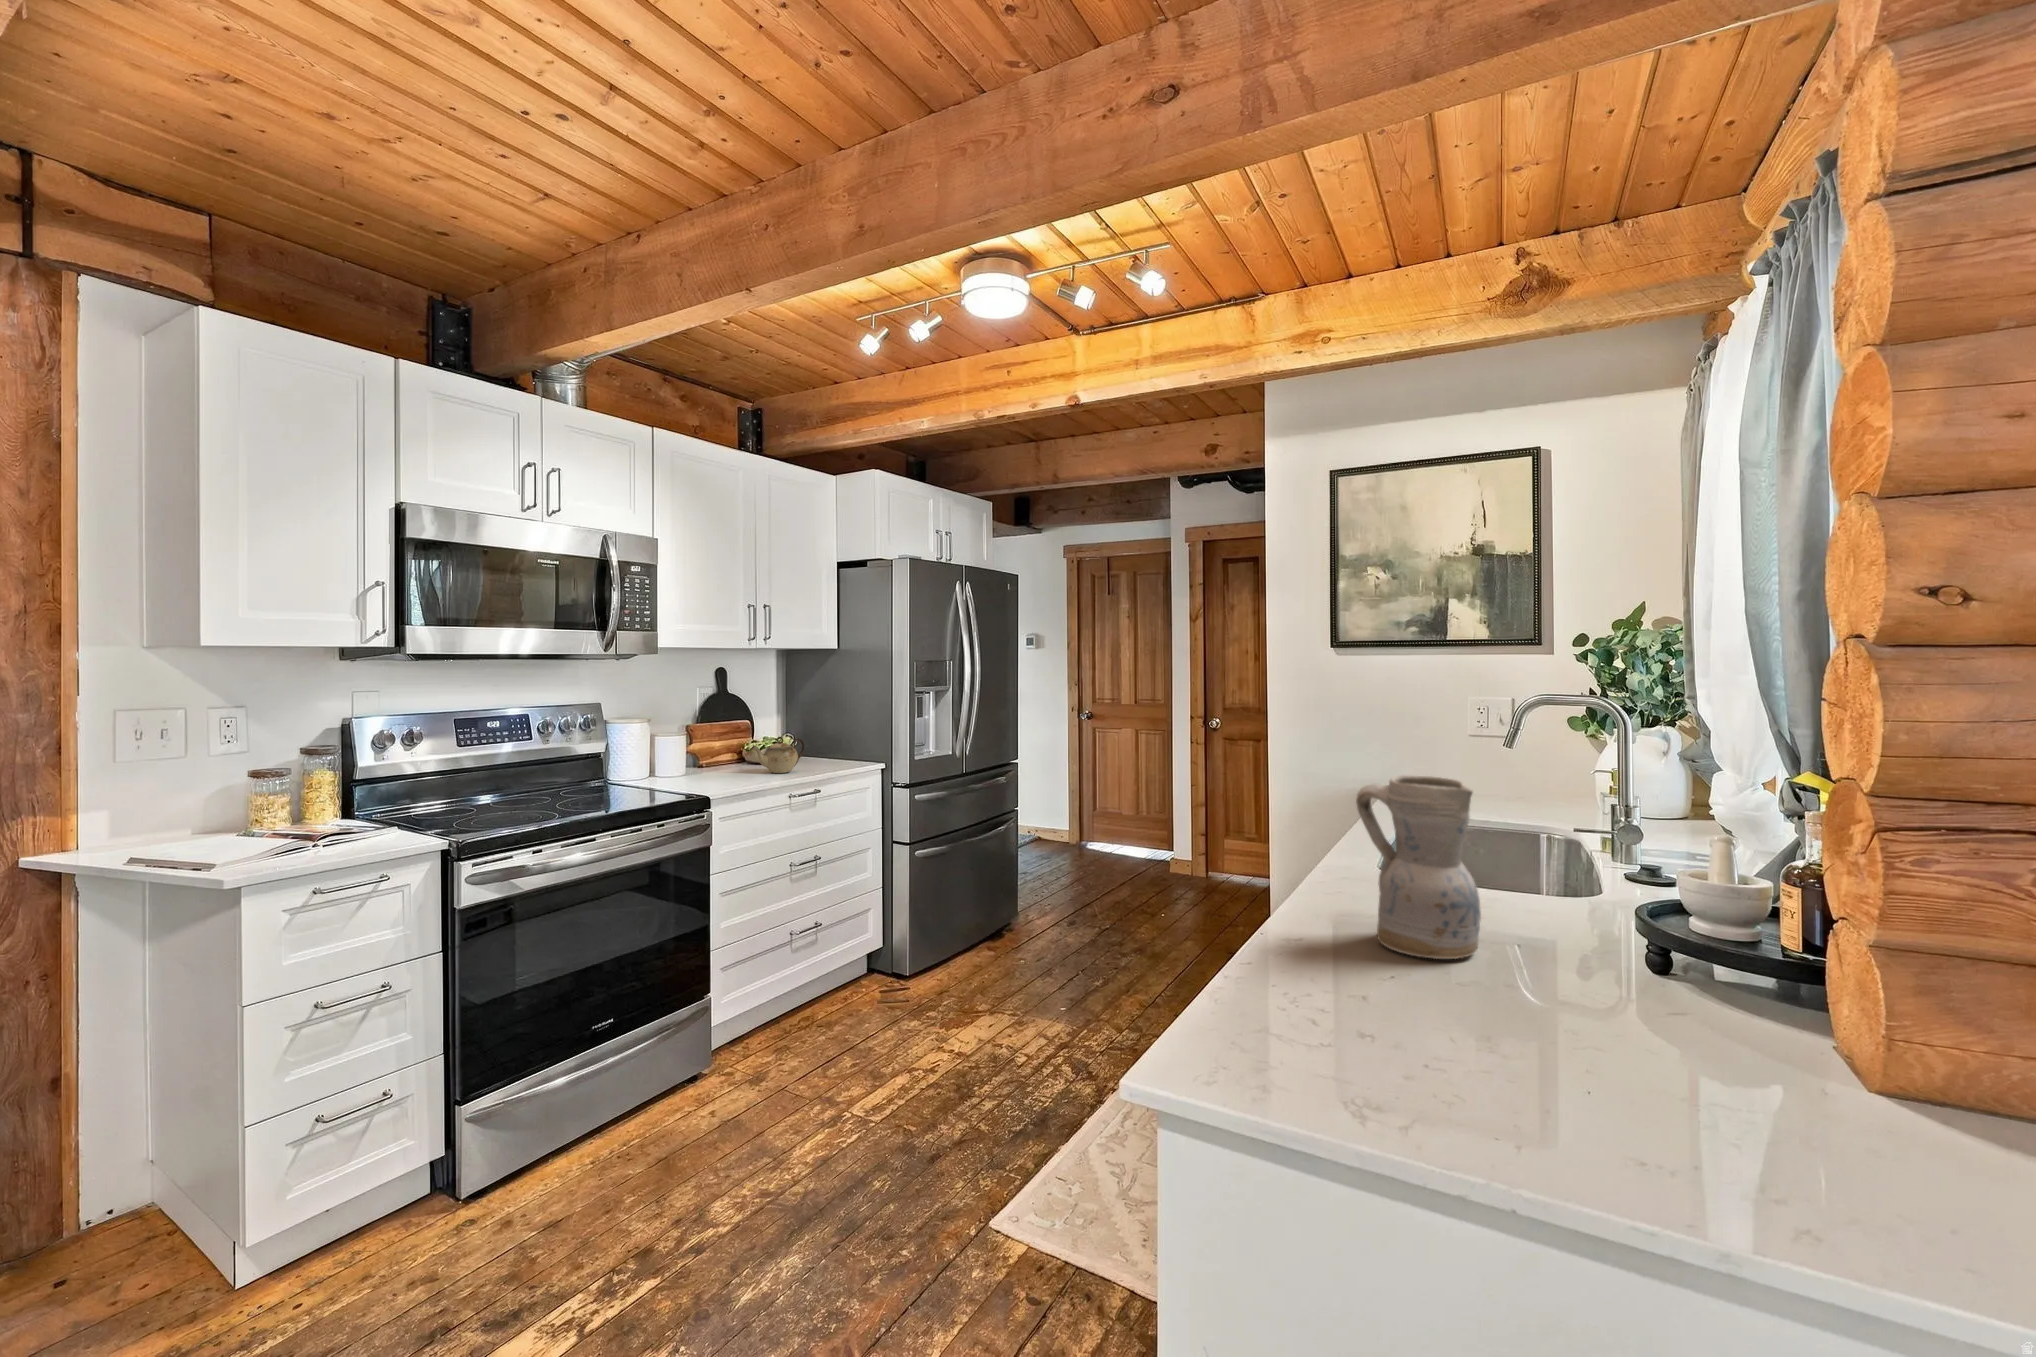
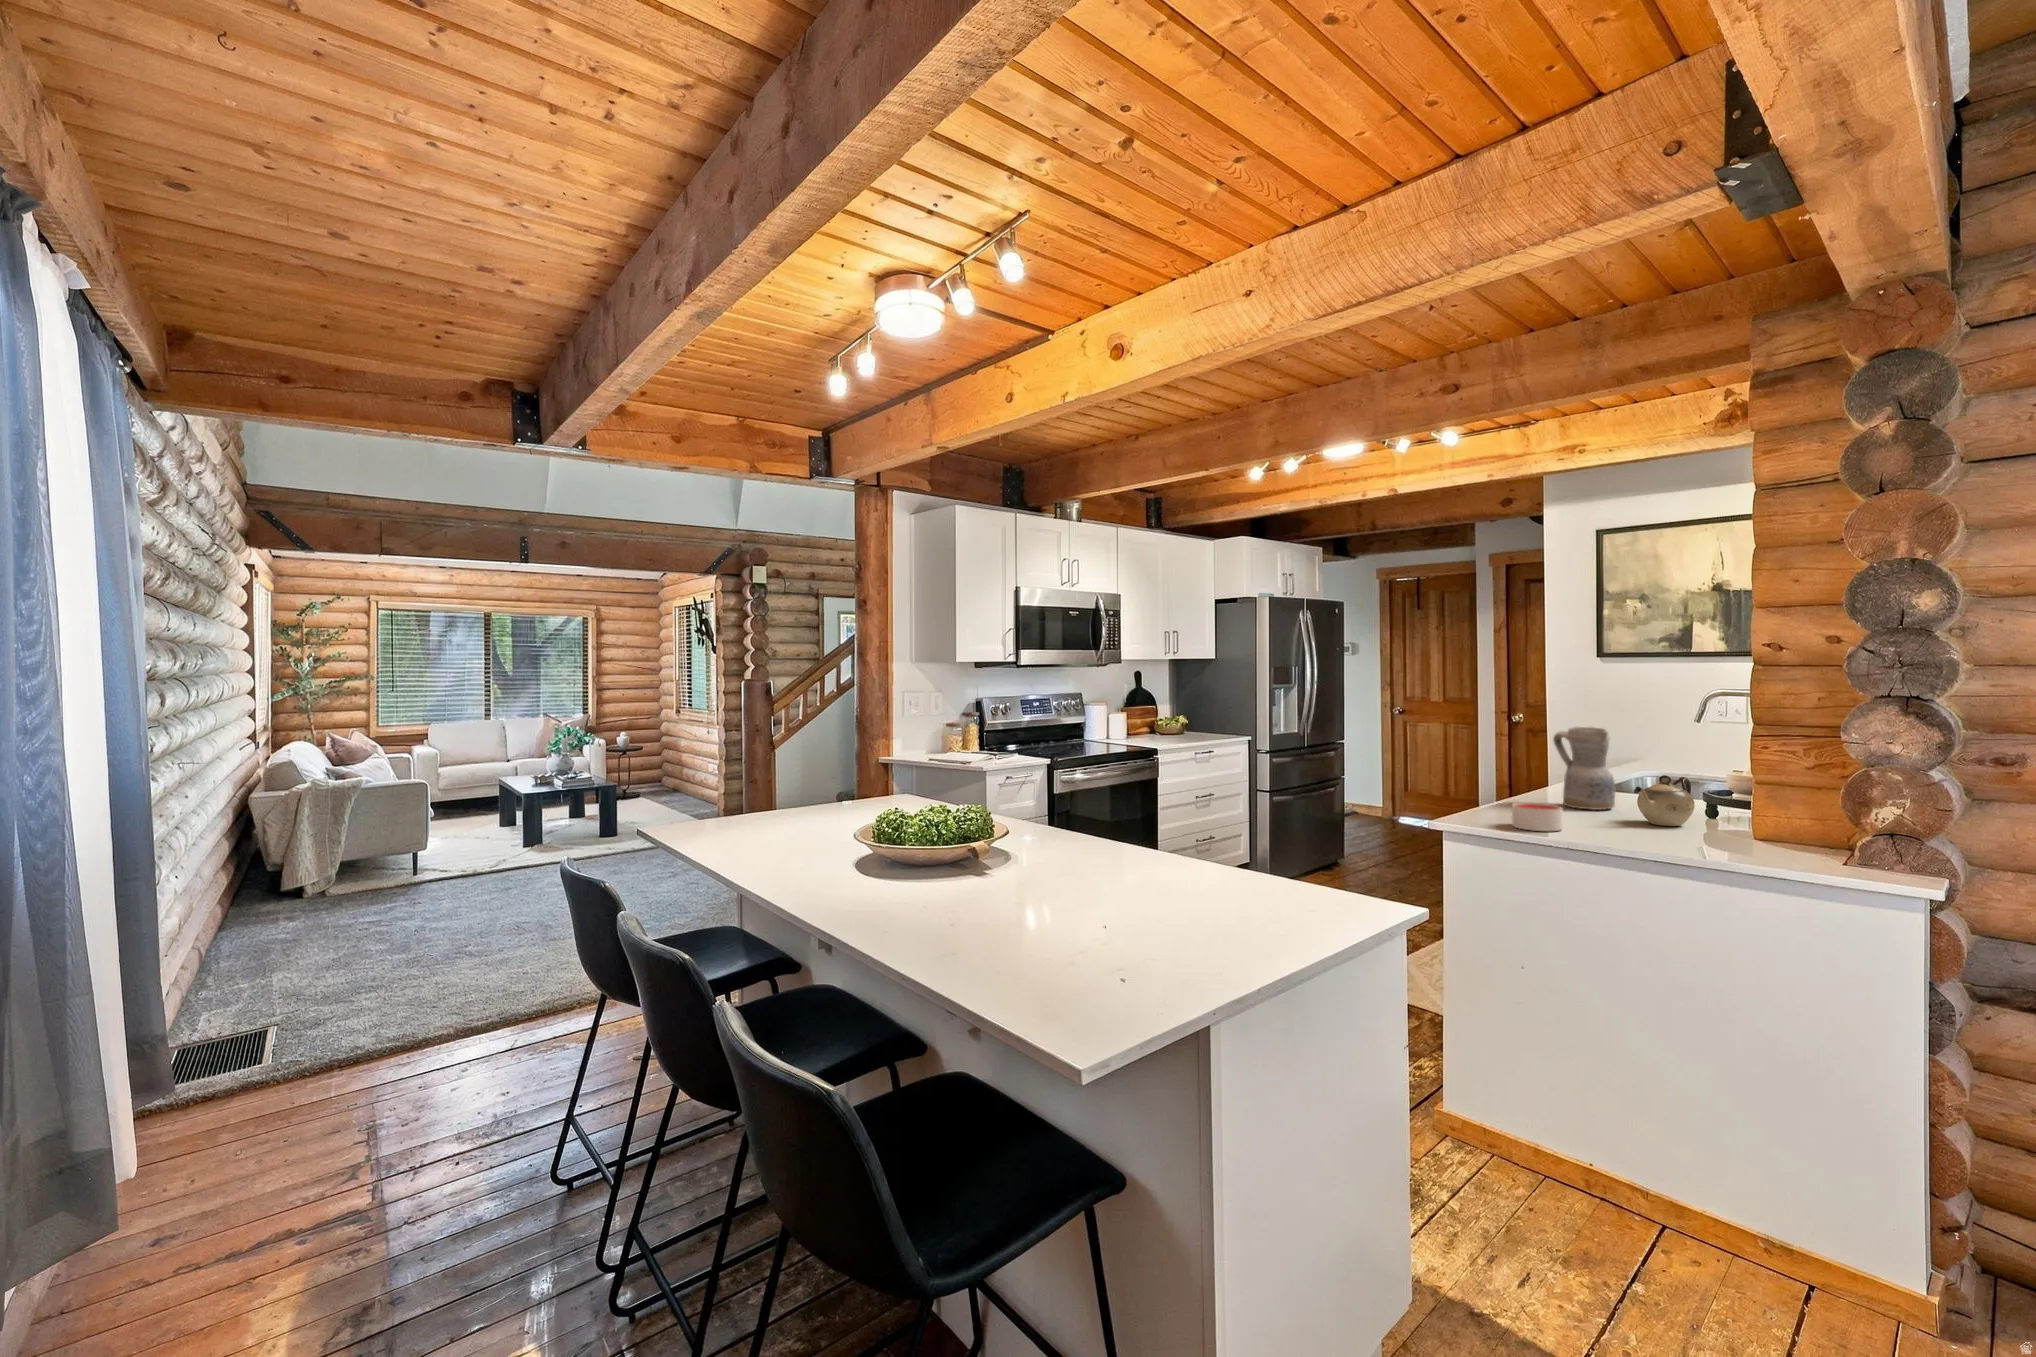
teapot: present [750,737,805,773] -> present [1634,775,1695,826]
candle: none [1325,999,1454,1110] -> present [1512,803,1563,831]

